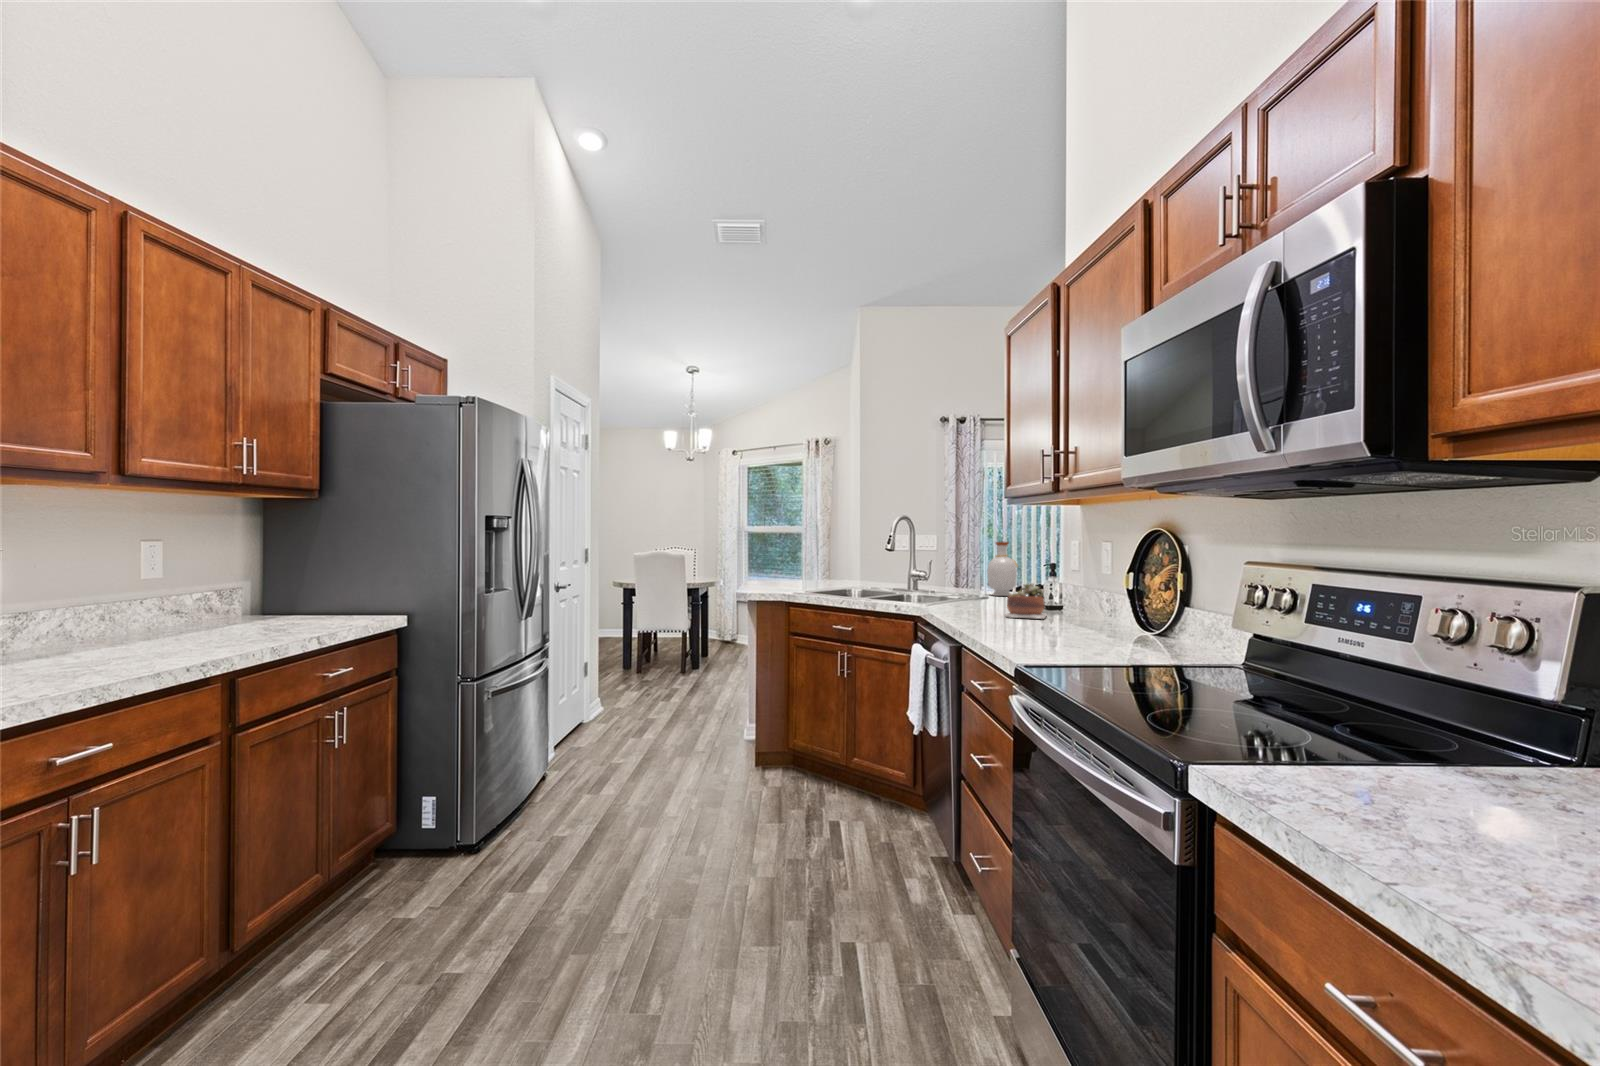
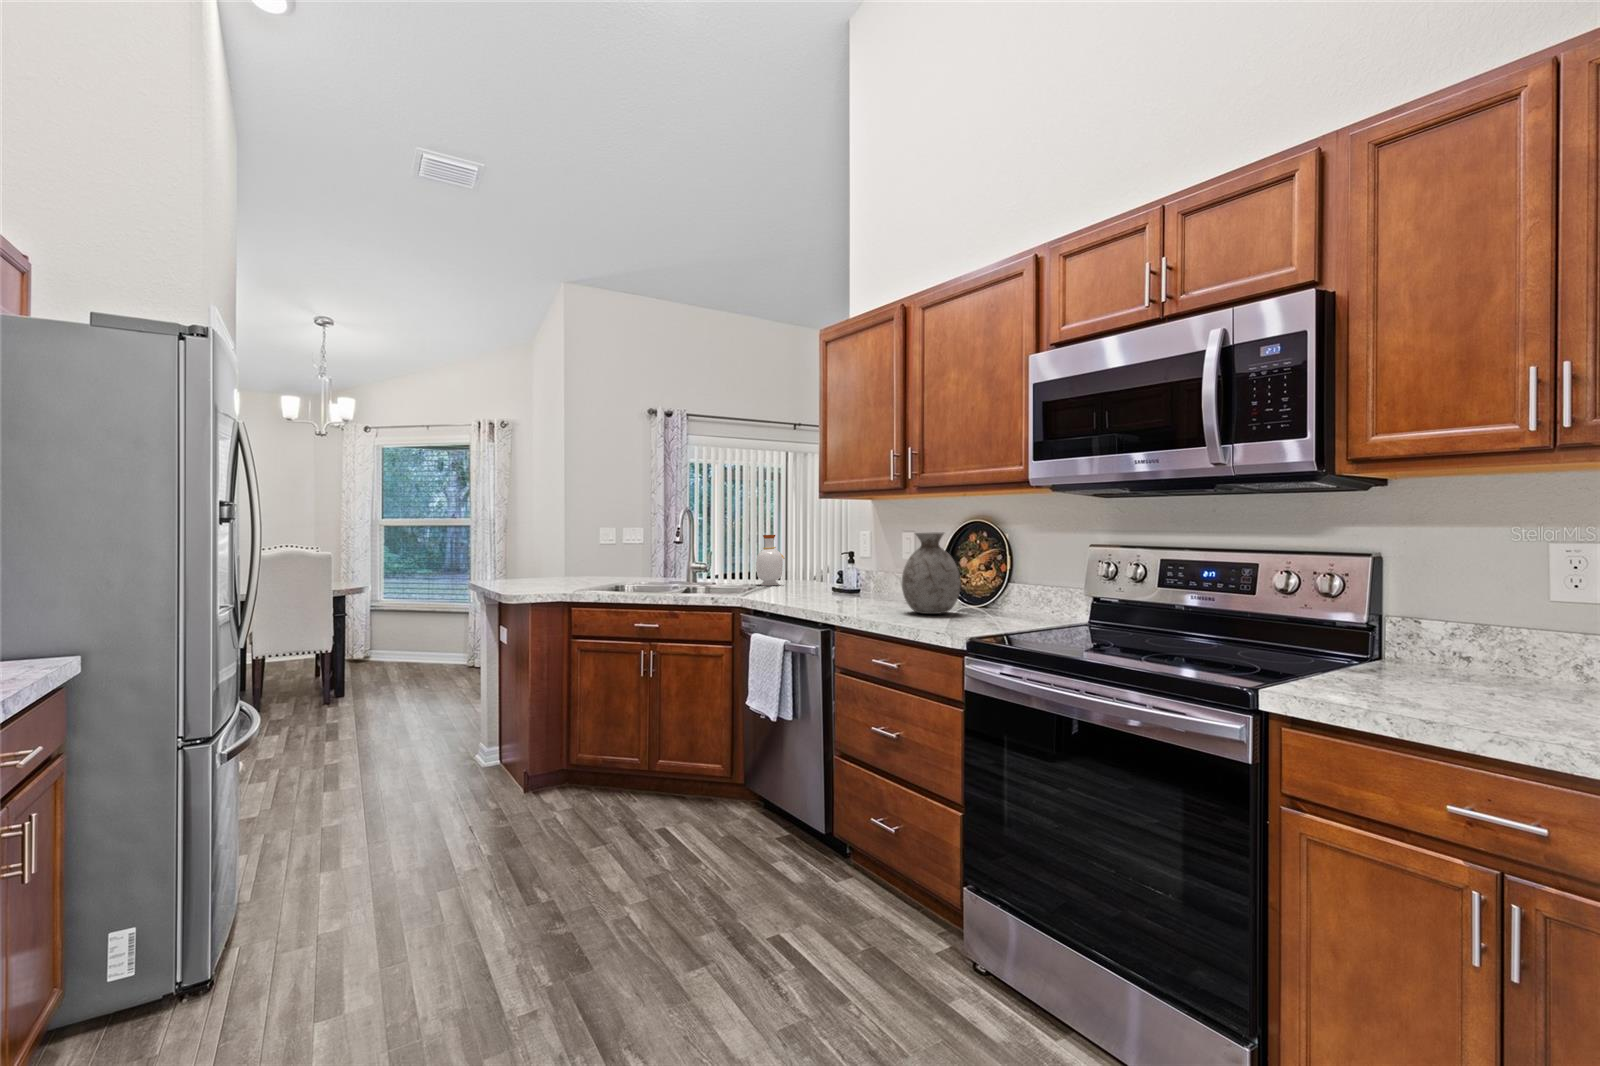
vase: none [1051,541,1123,636] -> present [902,532,960,614]
succulent plant: present [1004,584,1047,619] -> none [826,571,864,603]

